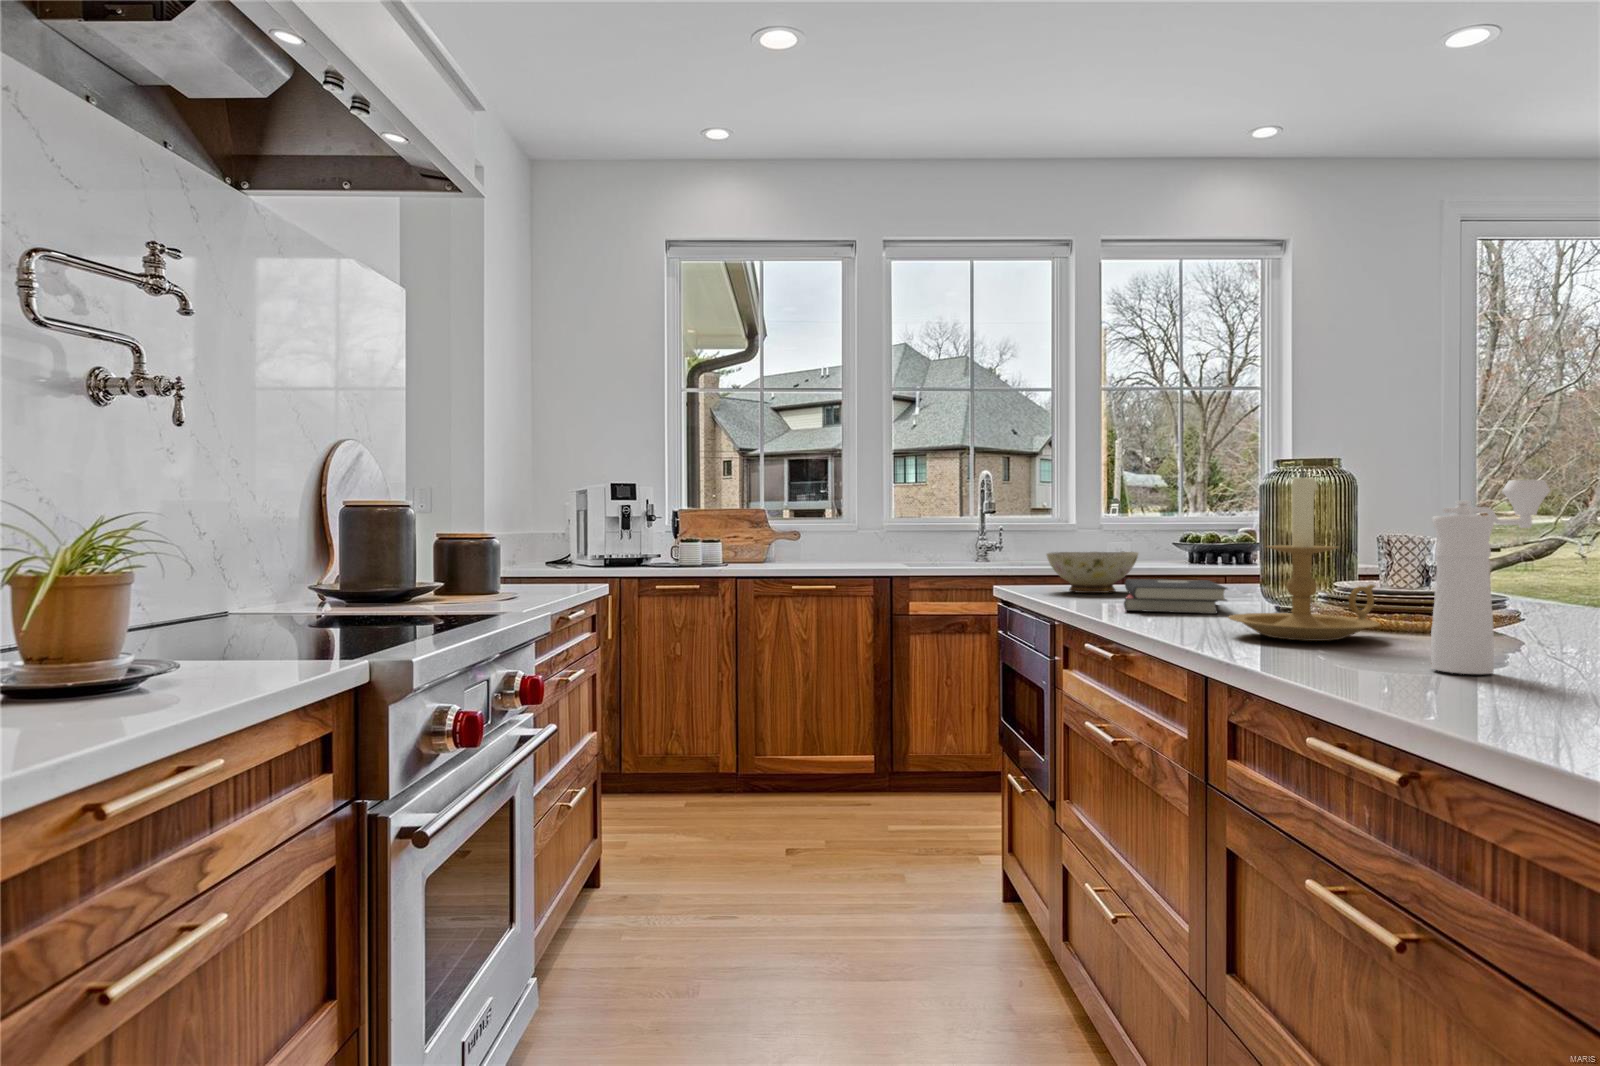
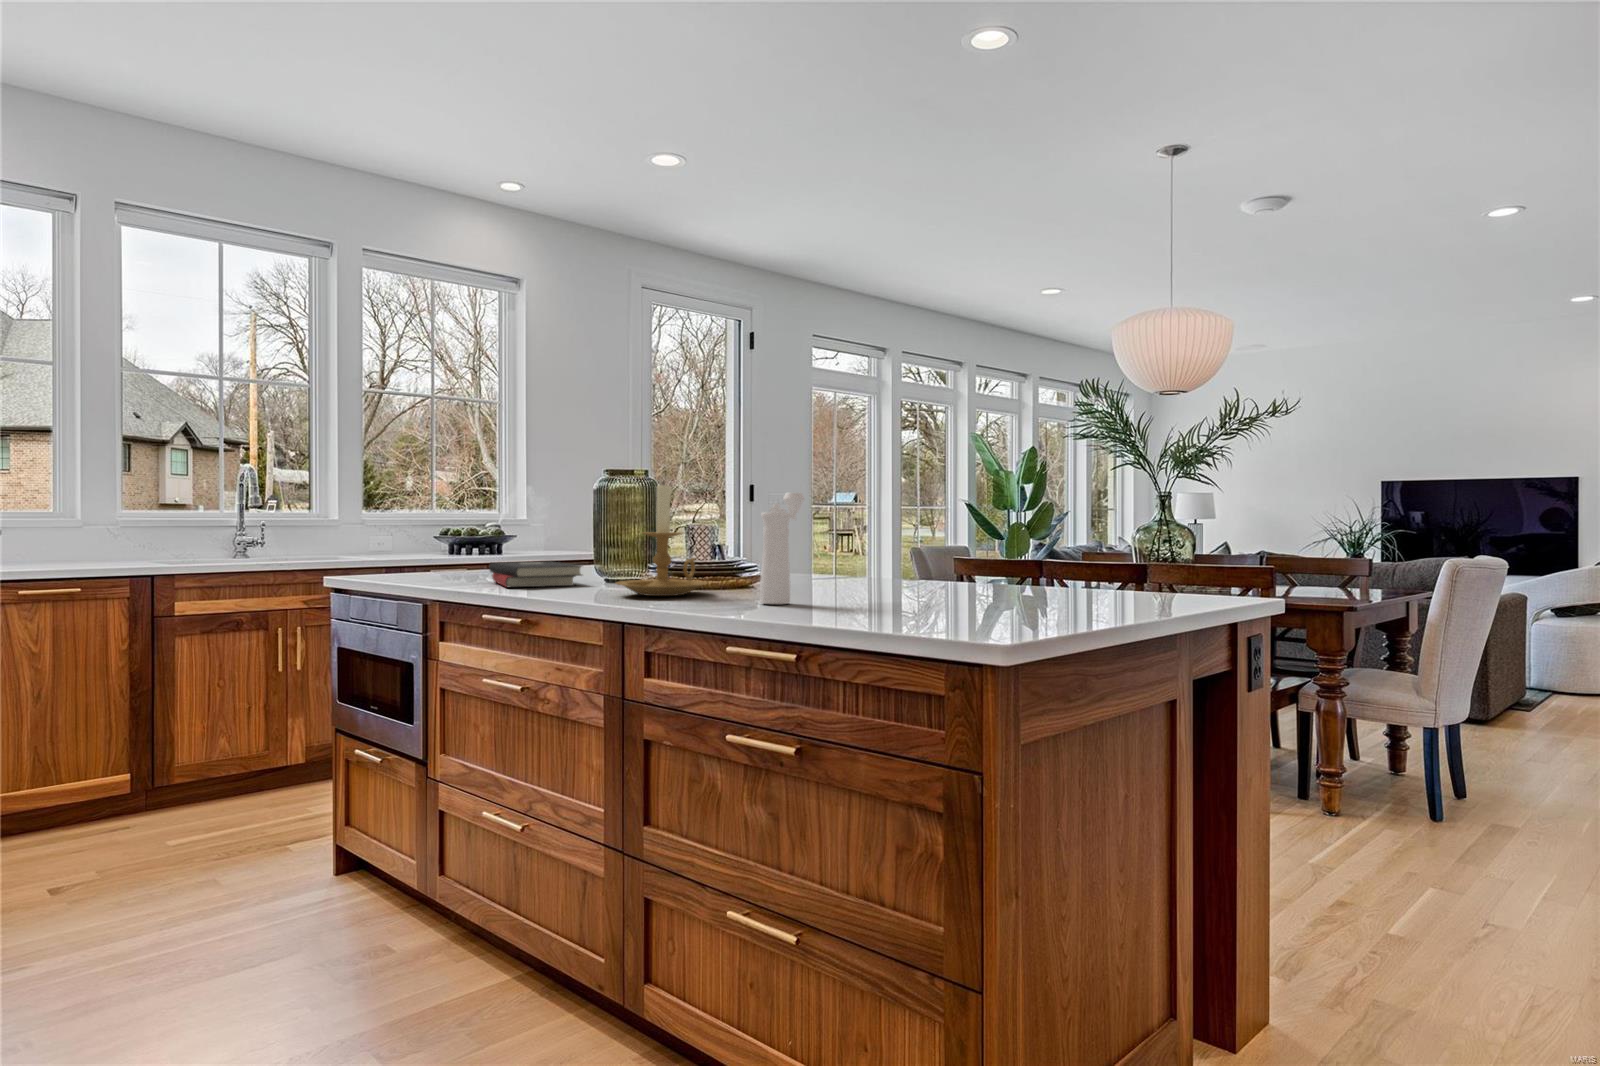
ceramic bowl: present [1047,552,1138,593] -> none [394,541,479,578]

